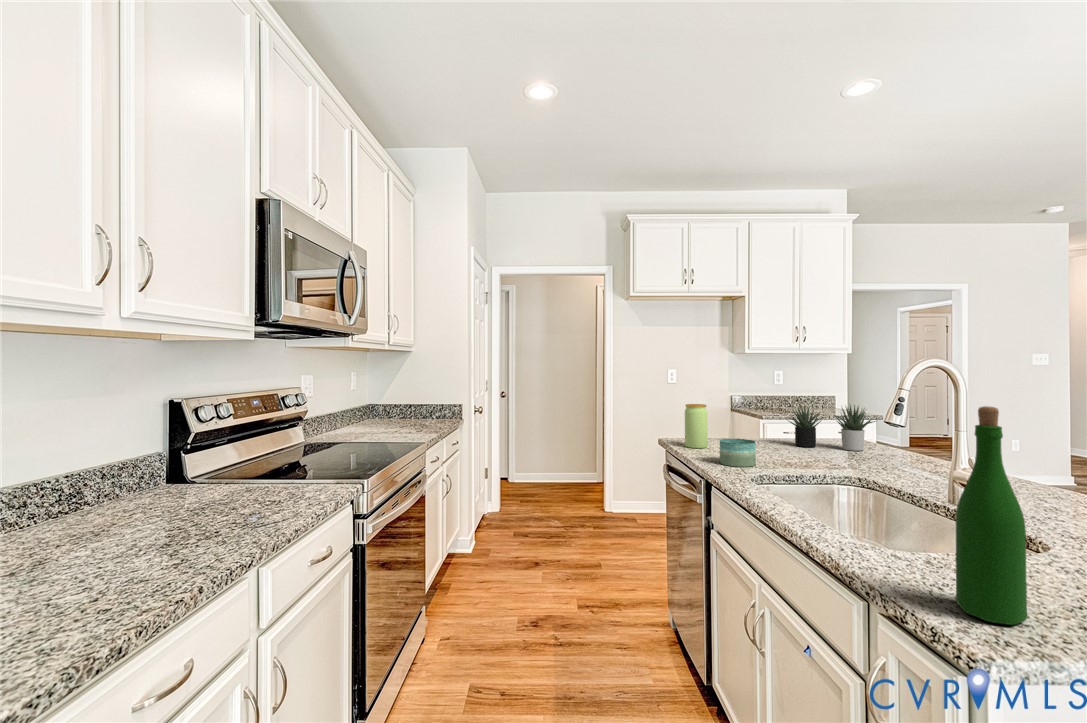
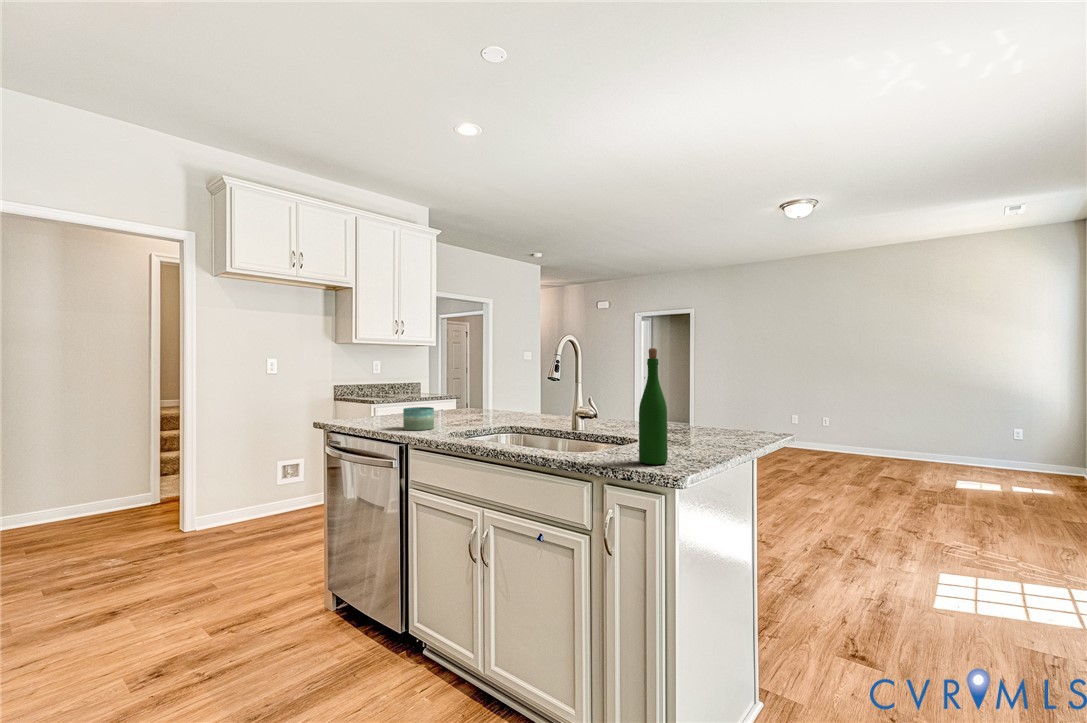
jar: present [685,404,708,448] -> none [350,382,372,424]
succulent plant: present [788,405,875,451] -> none [428,376,497,415]

